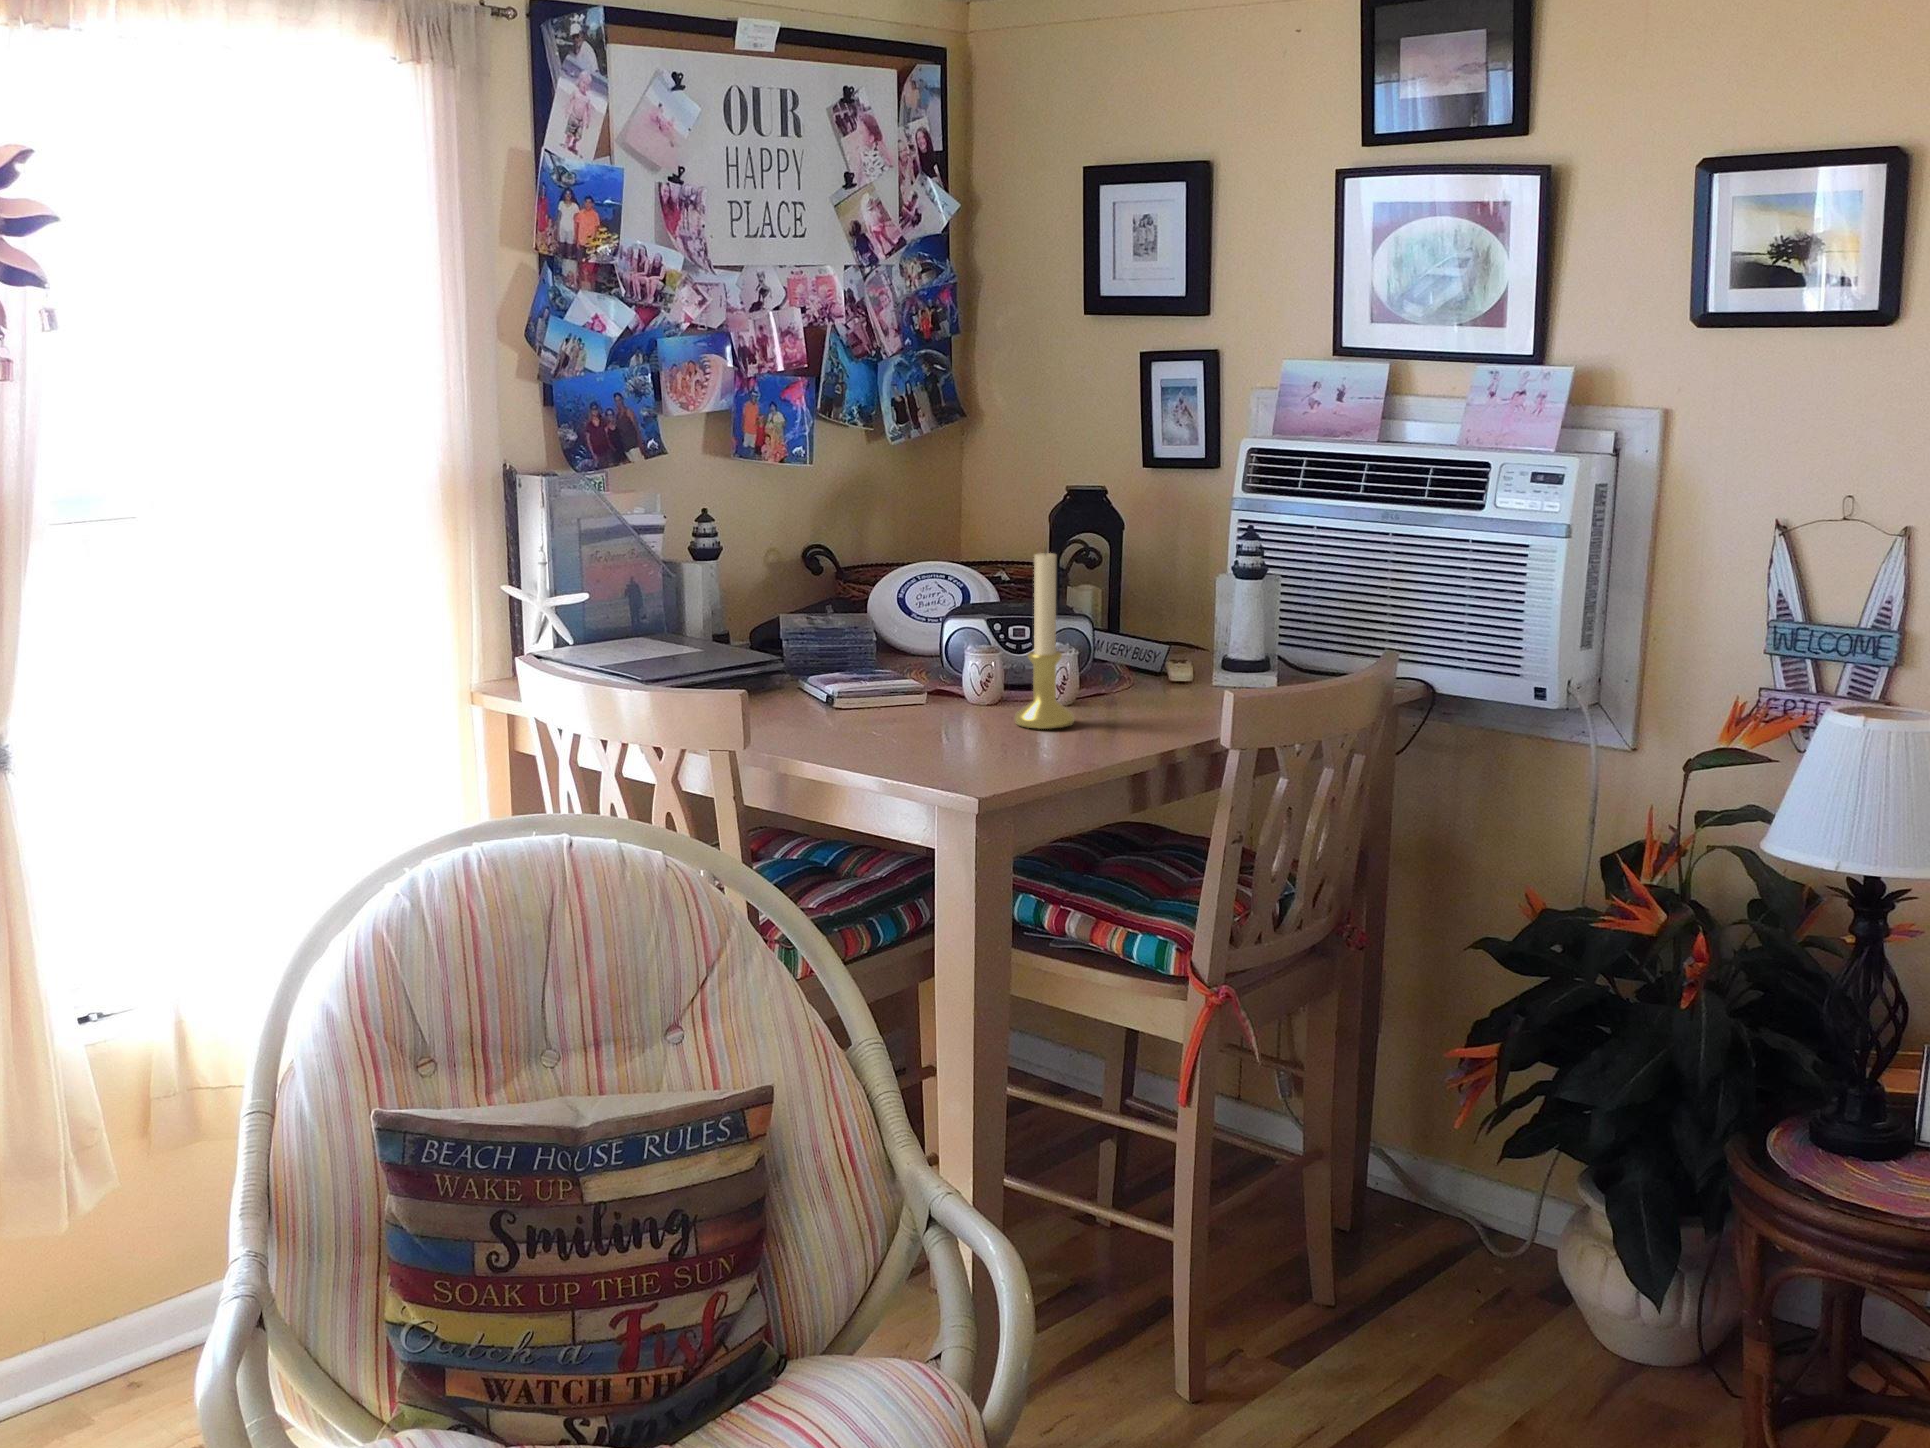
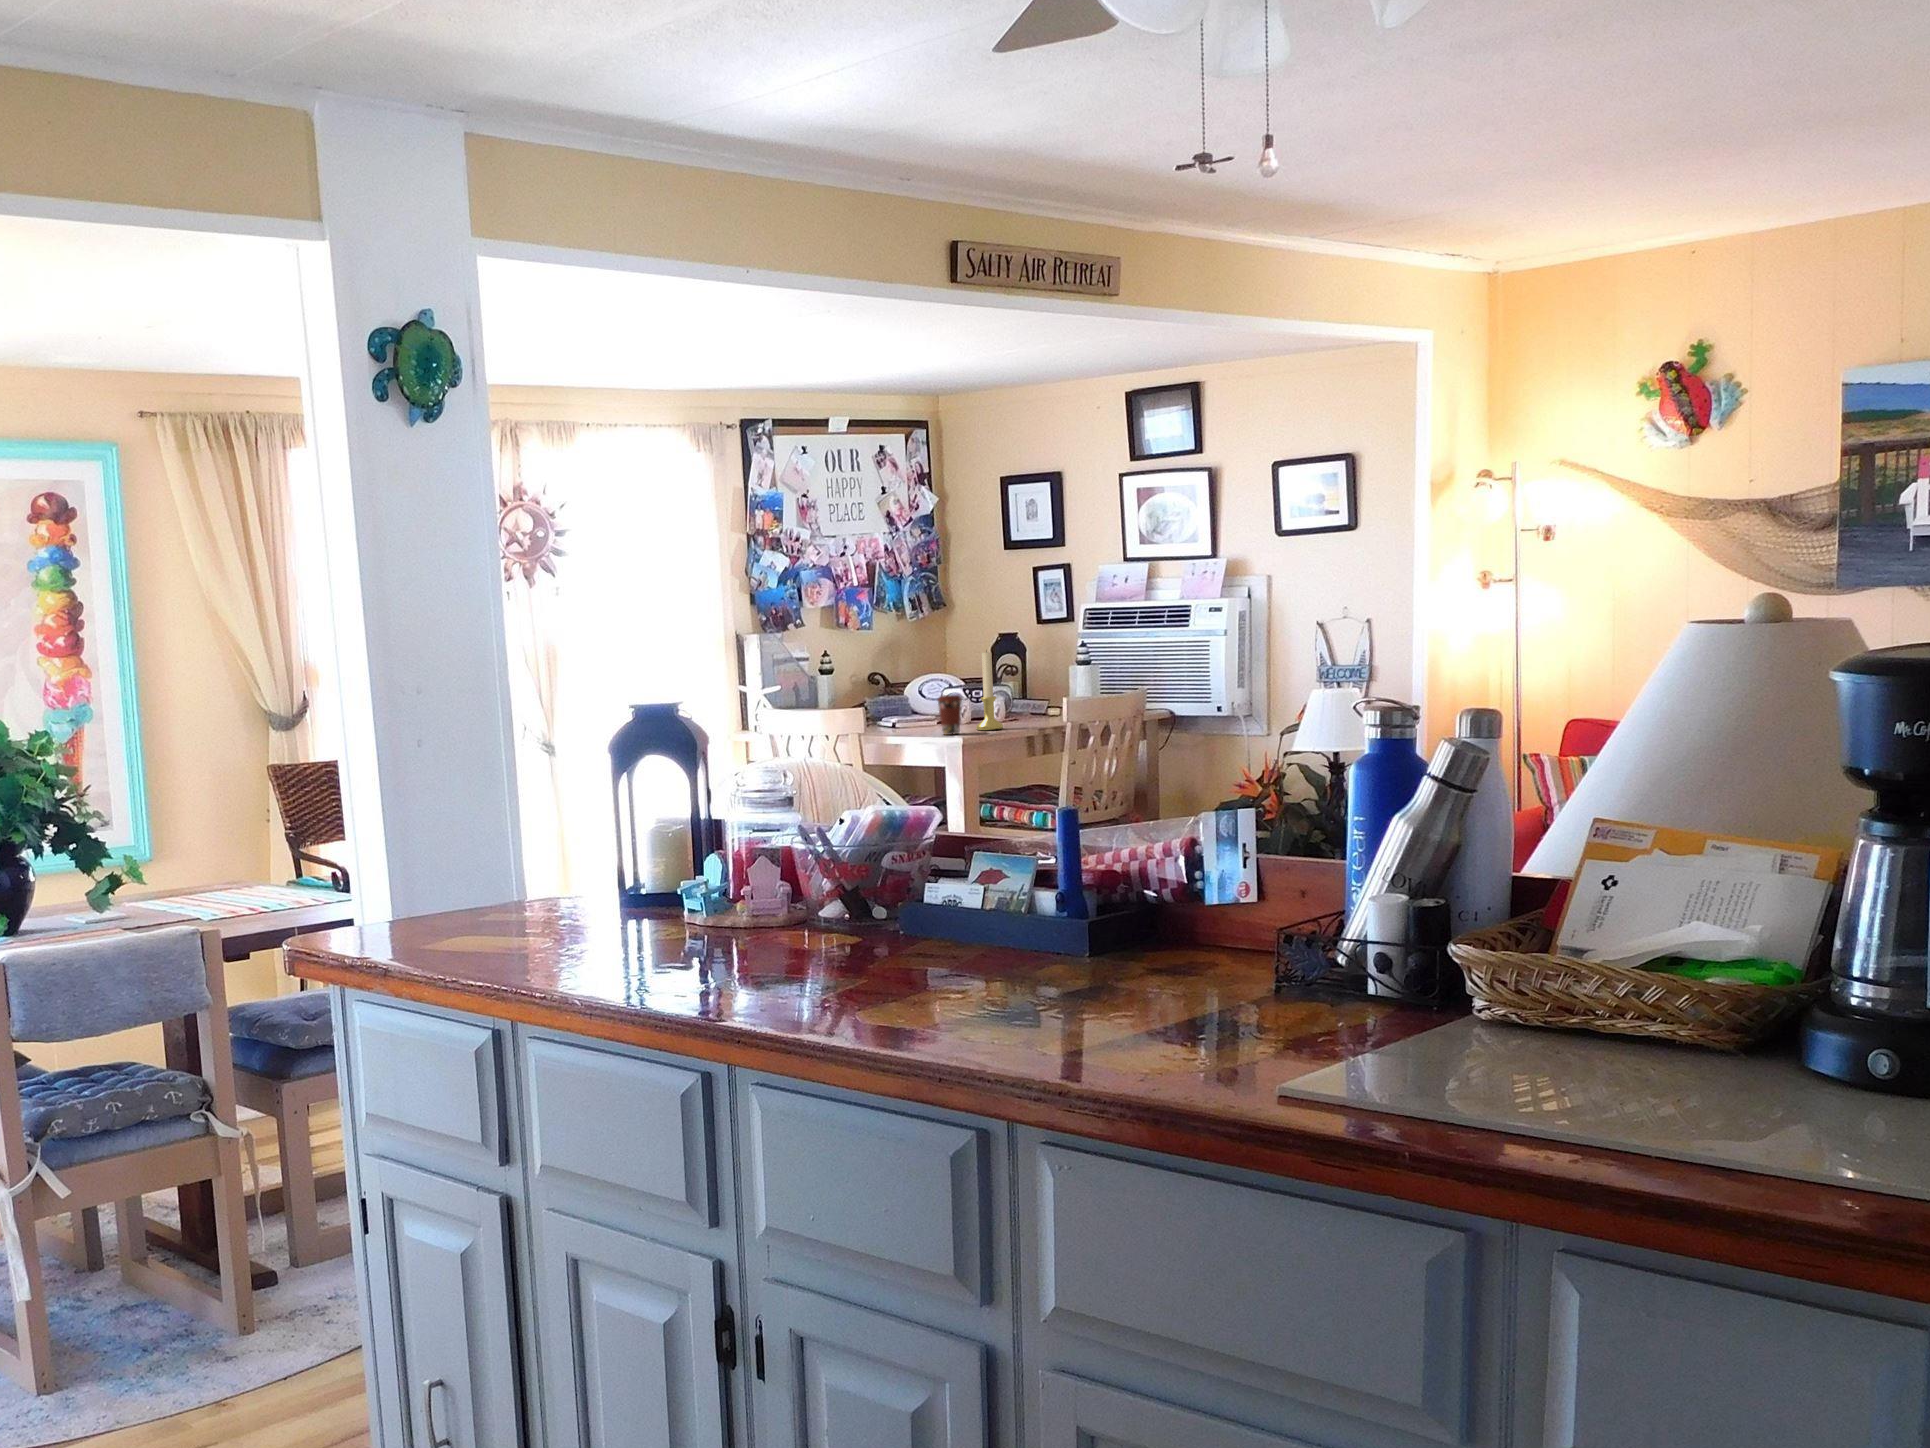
coffee cup: none [927,649,988,743] -> present [937,695,962,735]

